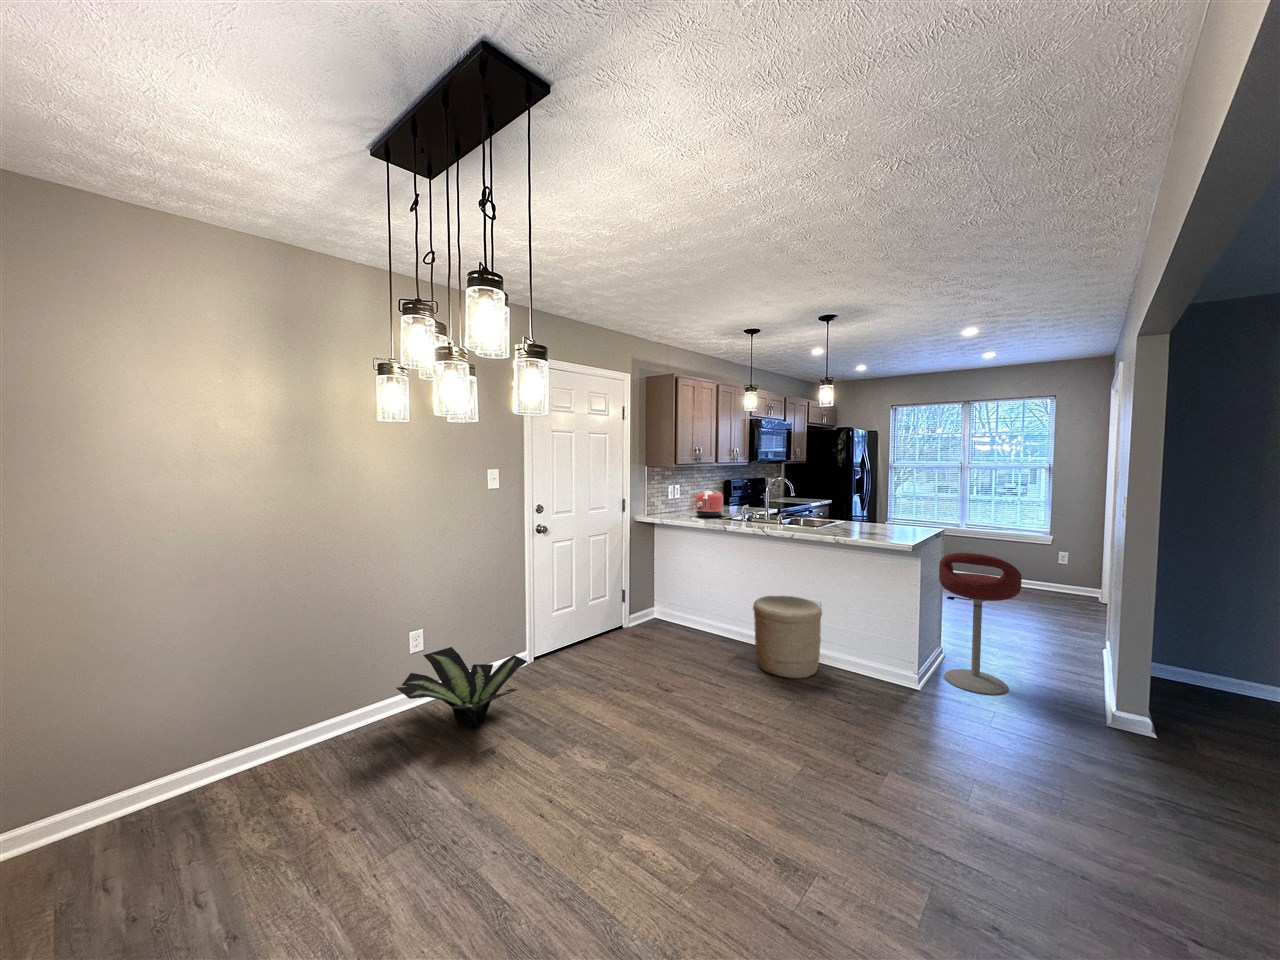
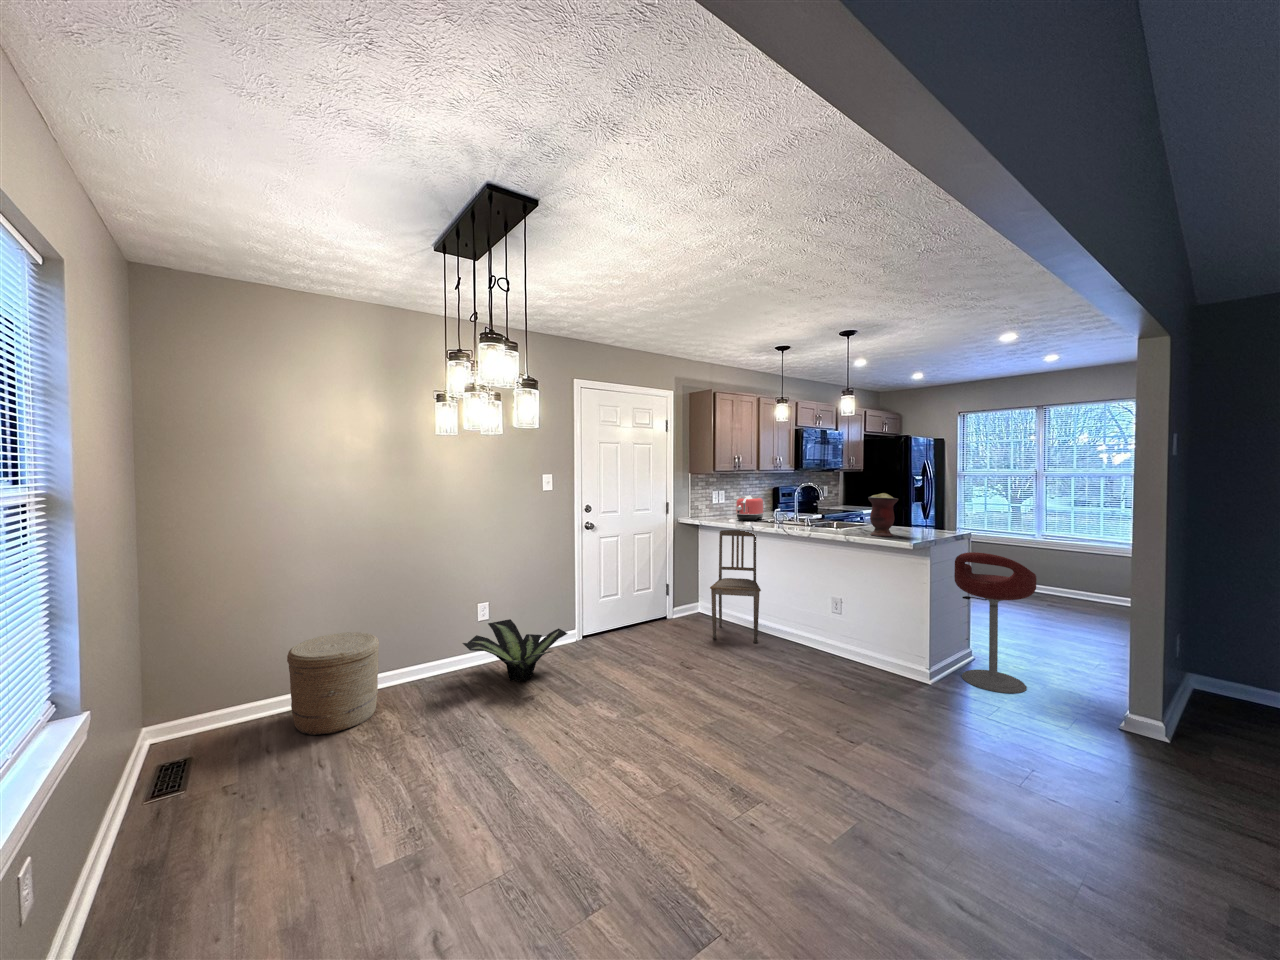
vase: none [851,491,883,536] -> present [868,493,899,536]
dining chair: none [680,529,735,653] -> present [710,530,761,643]
woven basket: present [753,596,822,678] -> present [287,632,379,735]

